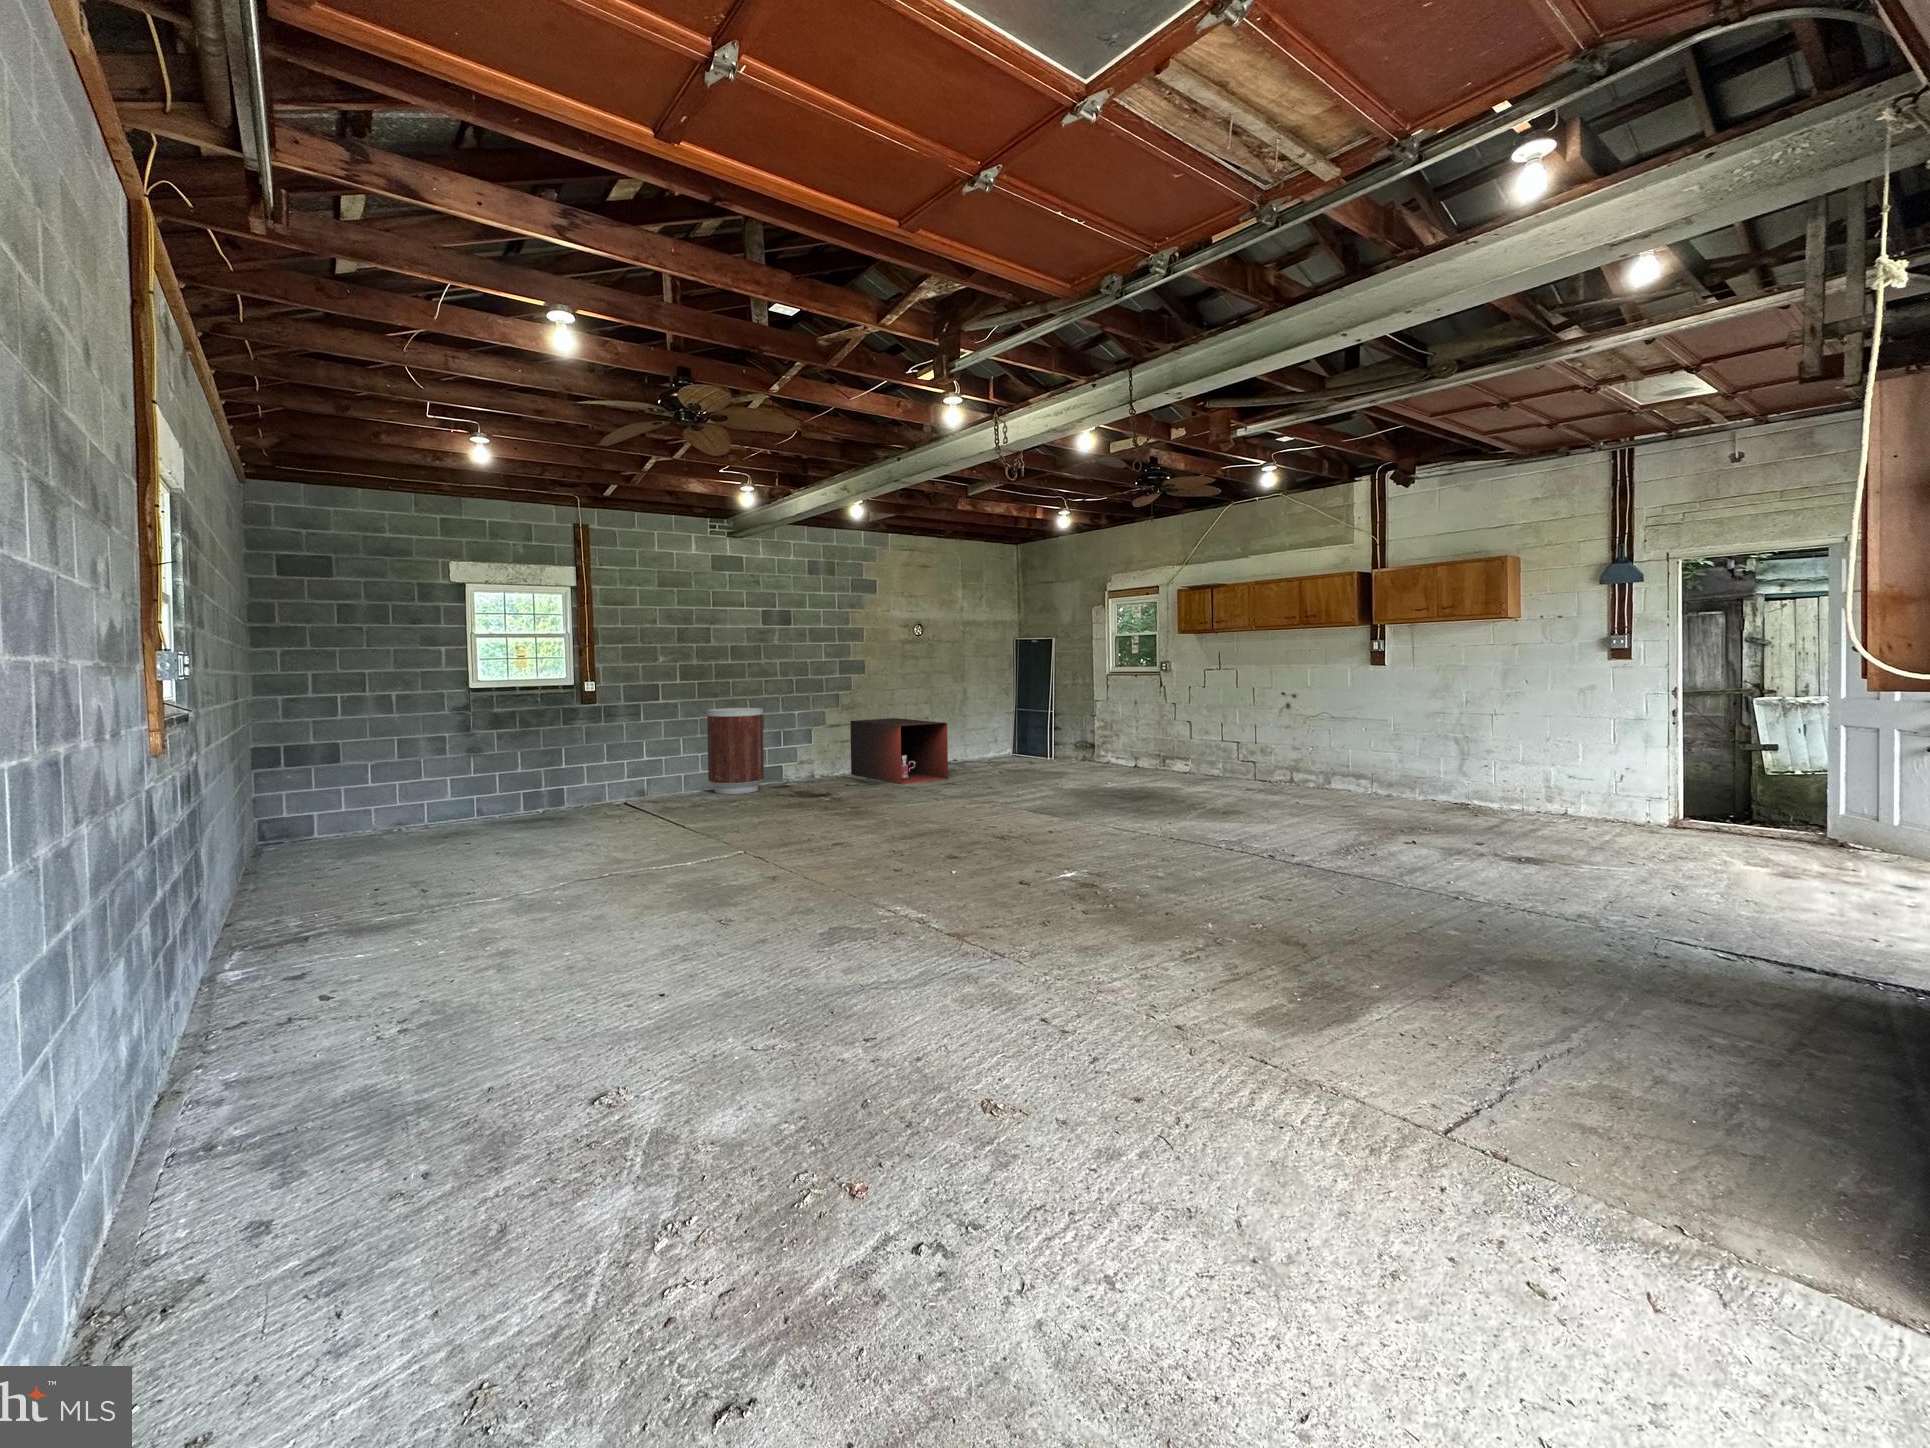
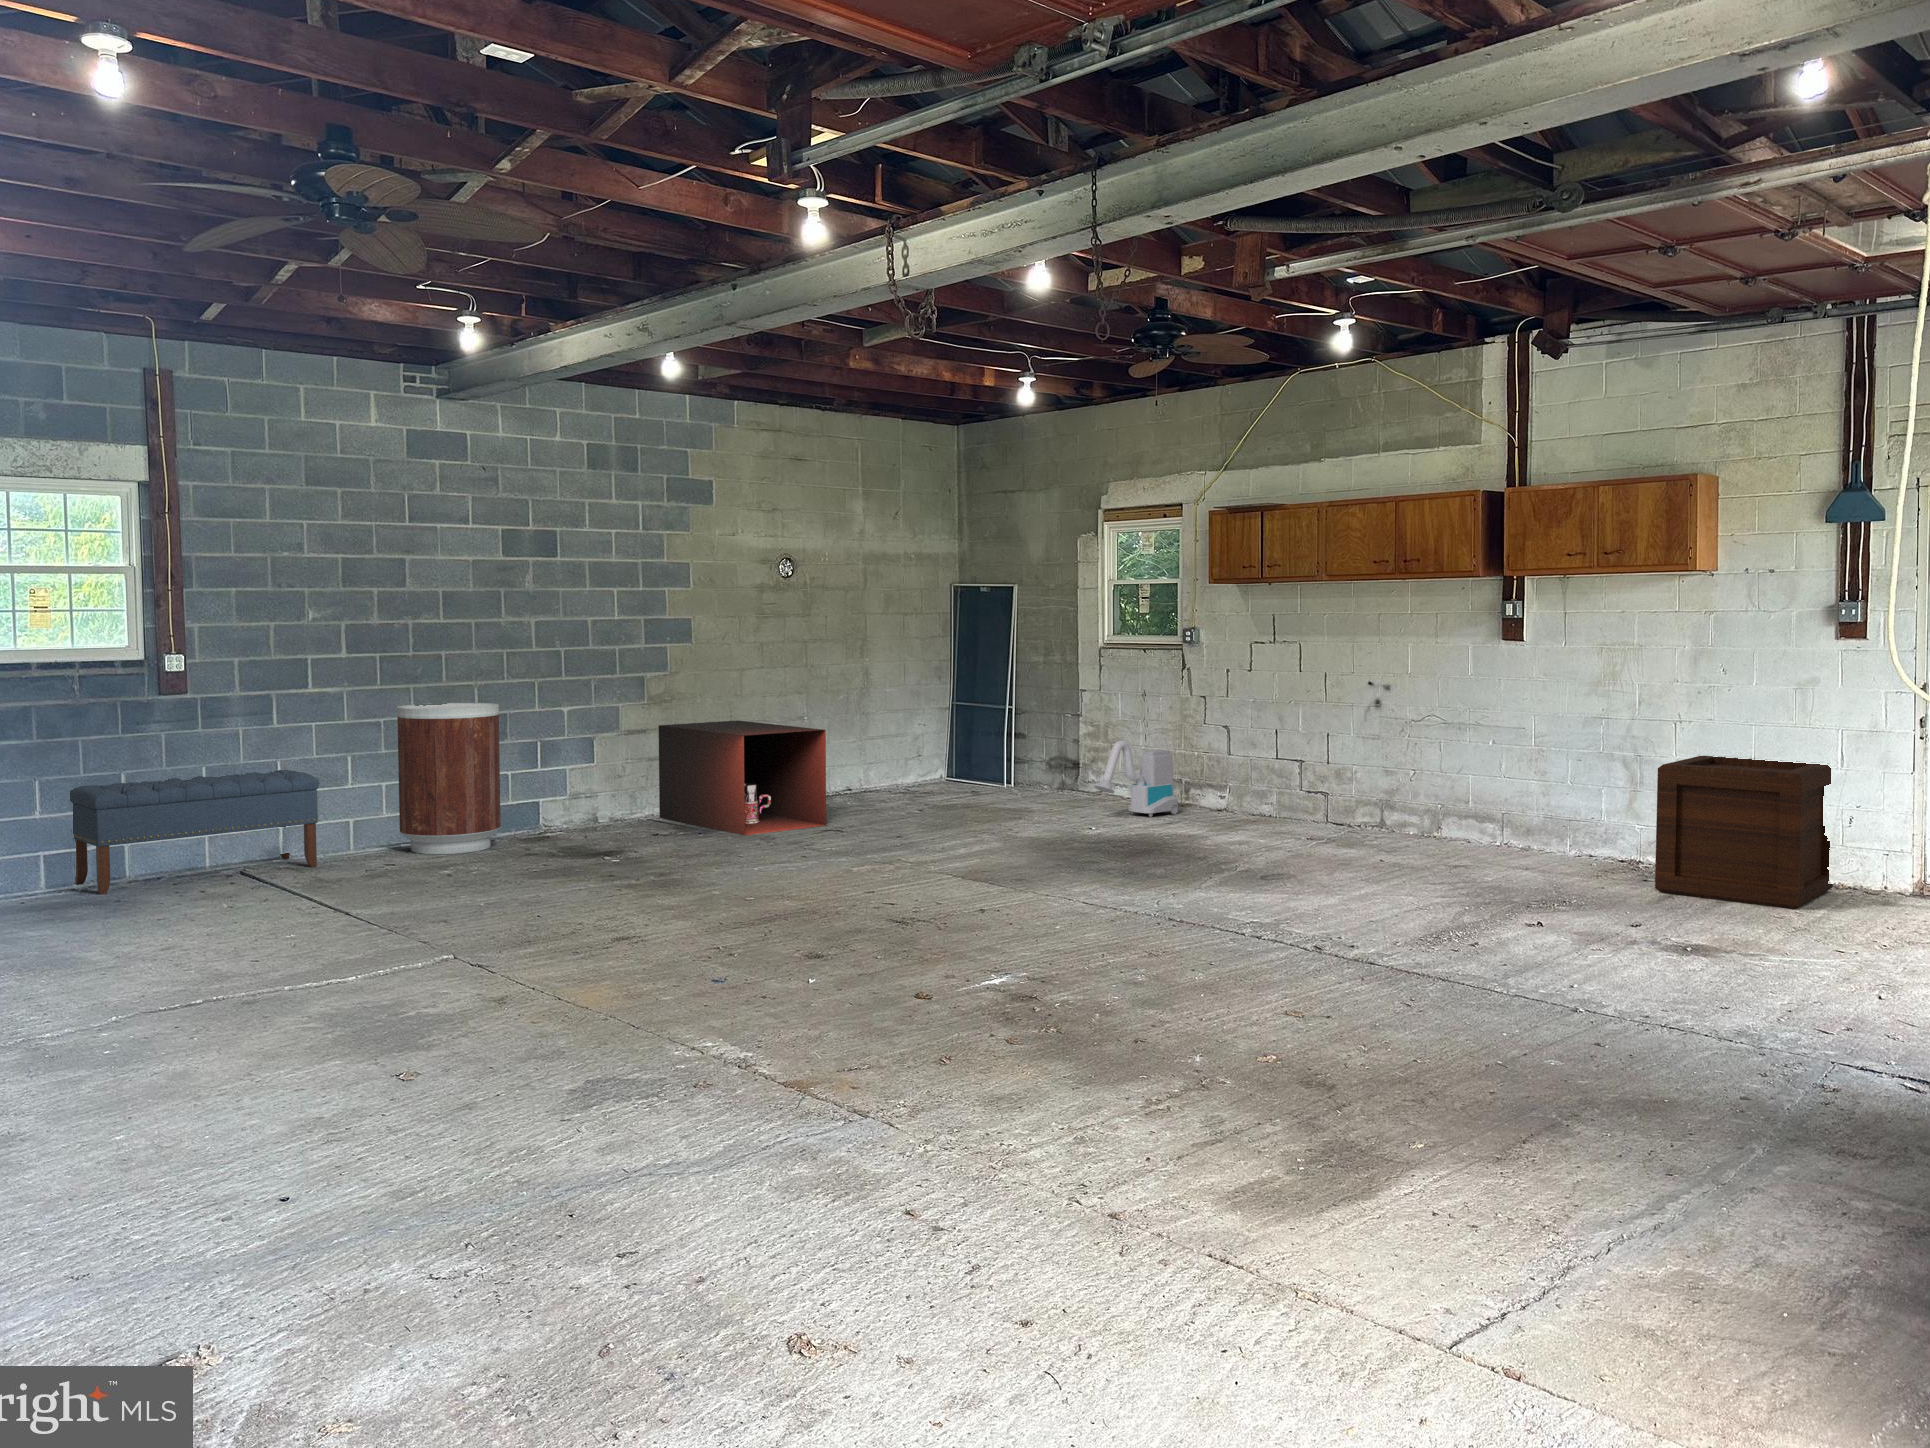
vacuum cleaner: none [1108,729,1159,775] -> present [1094,741,1178,817]
wooden crate: none [1486,735,1612,835] -> present [1655,756,1833,909]
bench: none [533,746,666,815] -> present [70,770,319,894]

